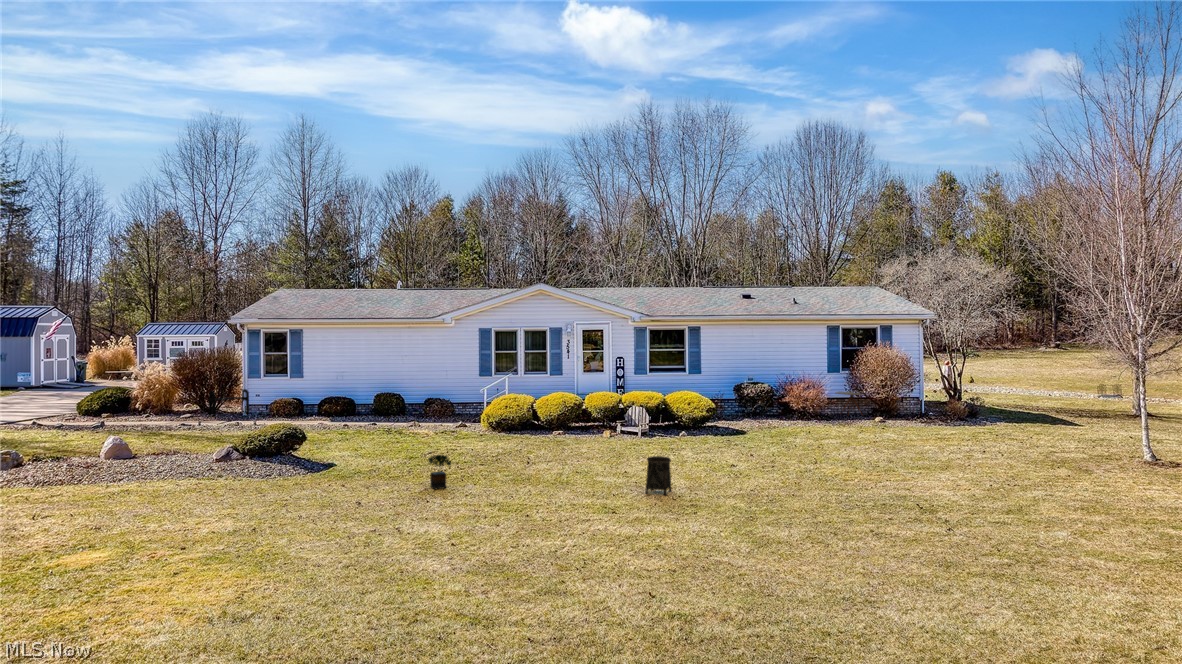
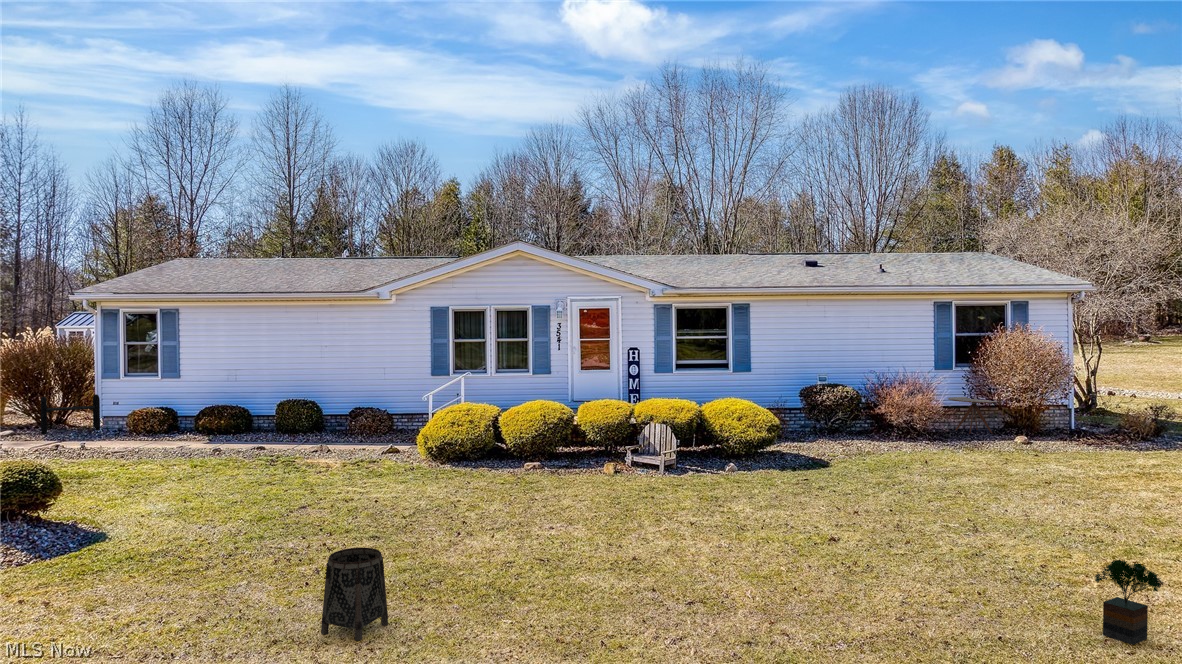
potted tree: present [428,455,451,489] -> present [1095,560,1163,645]
basket: present [645,456,672,495] -> present [321,547,388,641]

